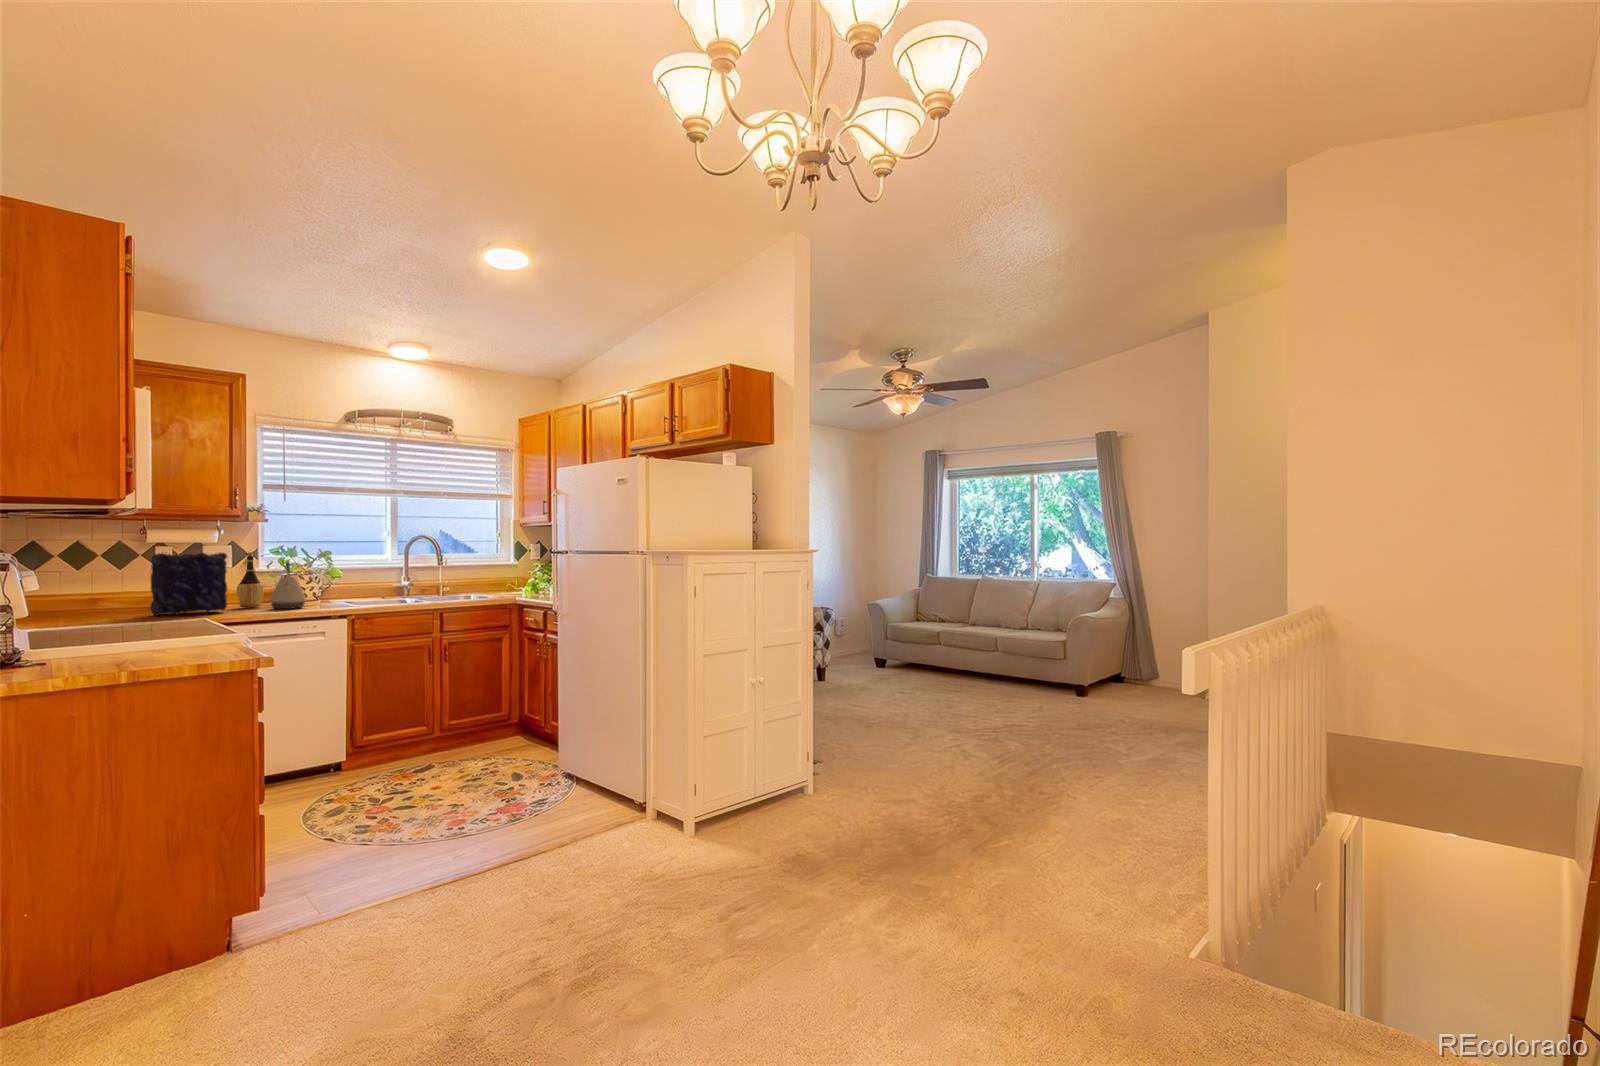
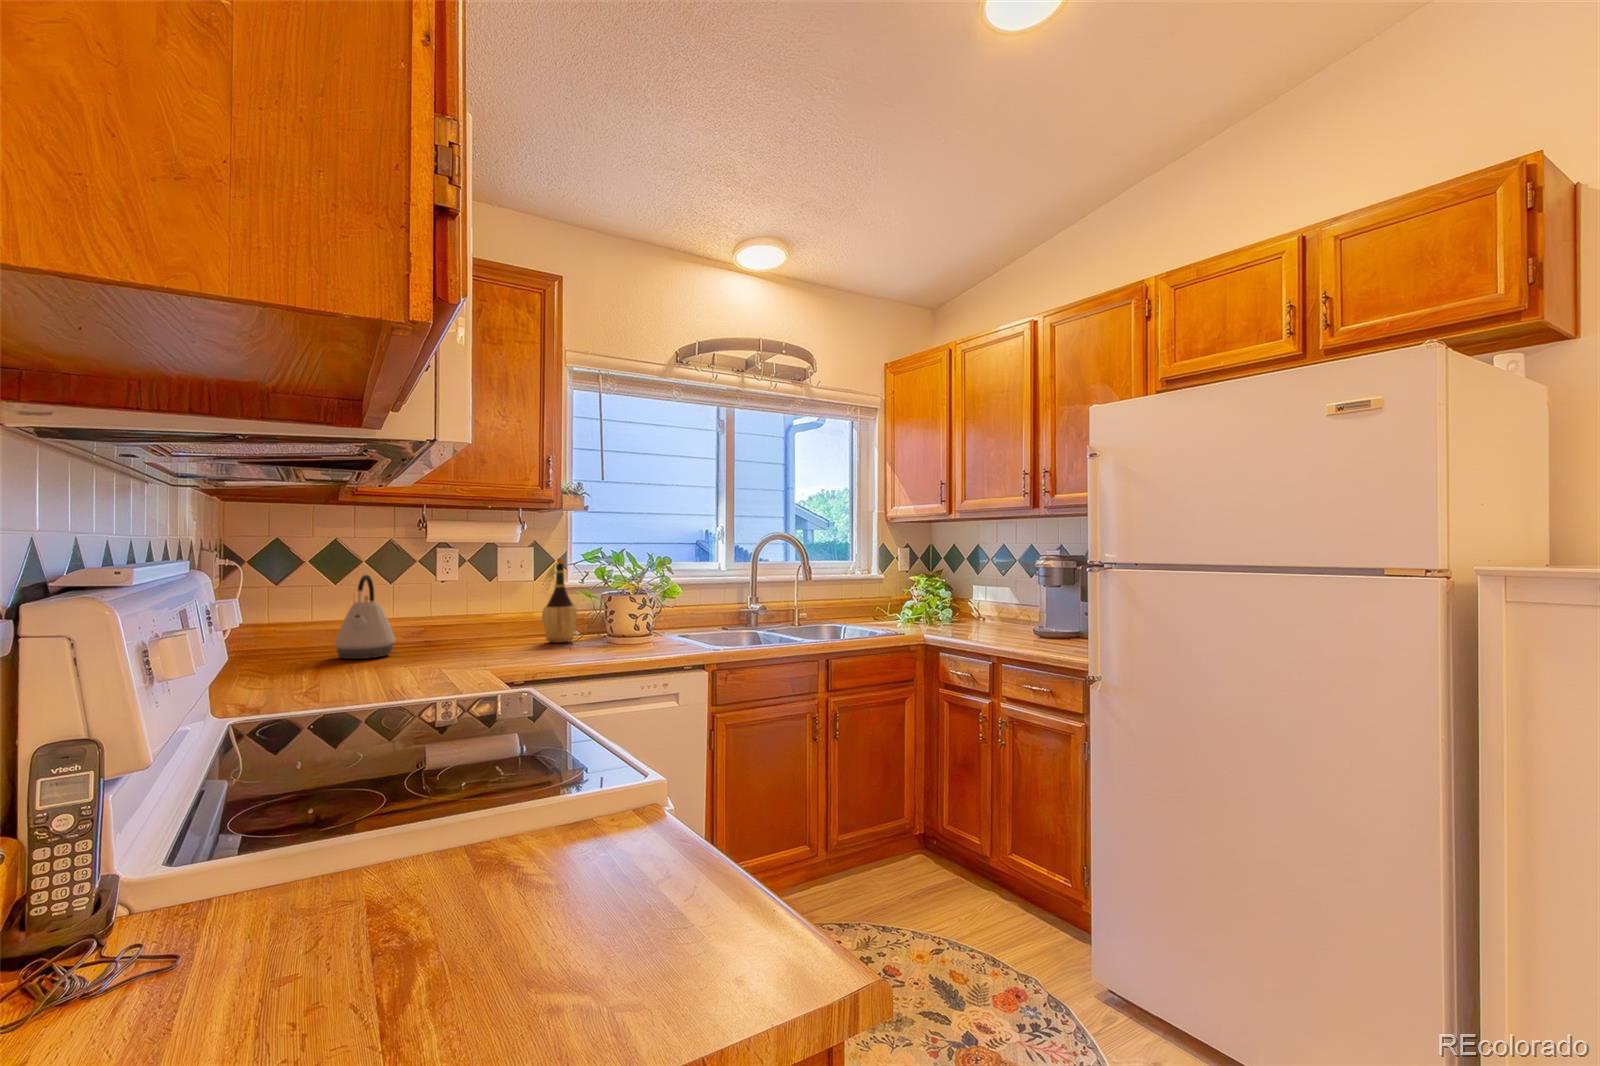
vase: present [150,553,227,616] -> none [429,559,535,663]
kettle: present [270,562,306,609] -> present [335,575,395,659]

